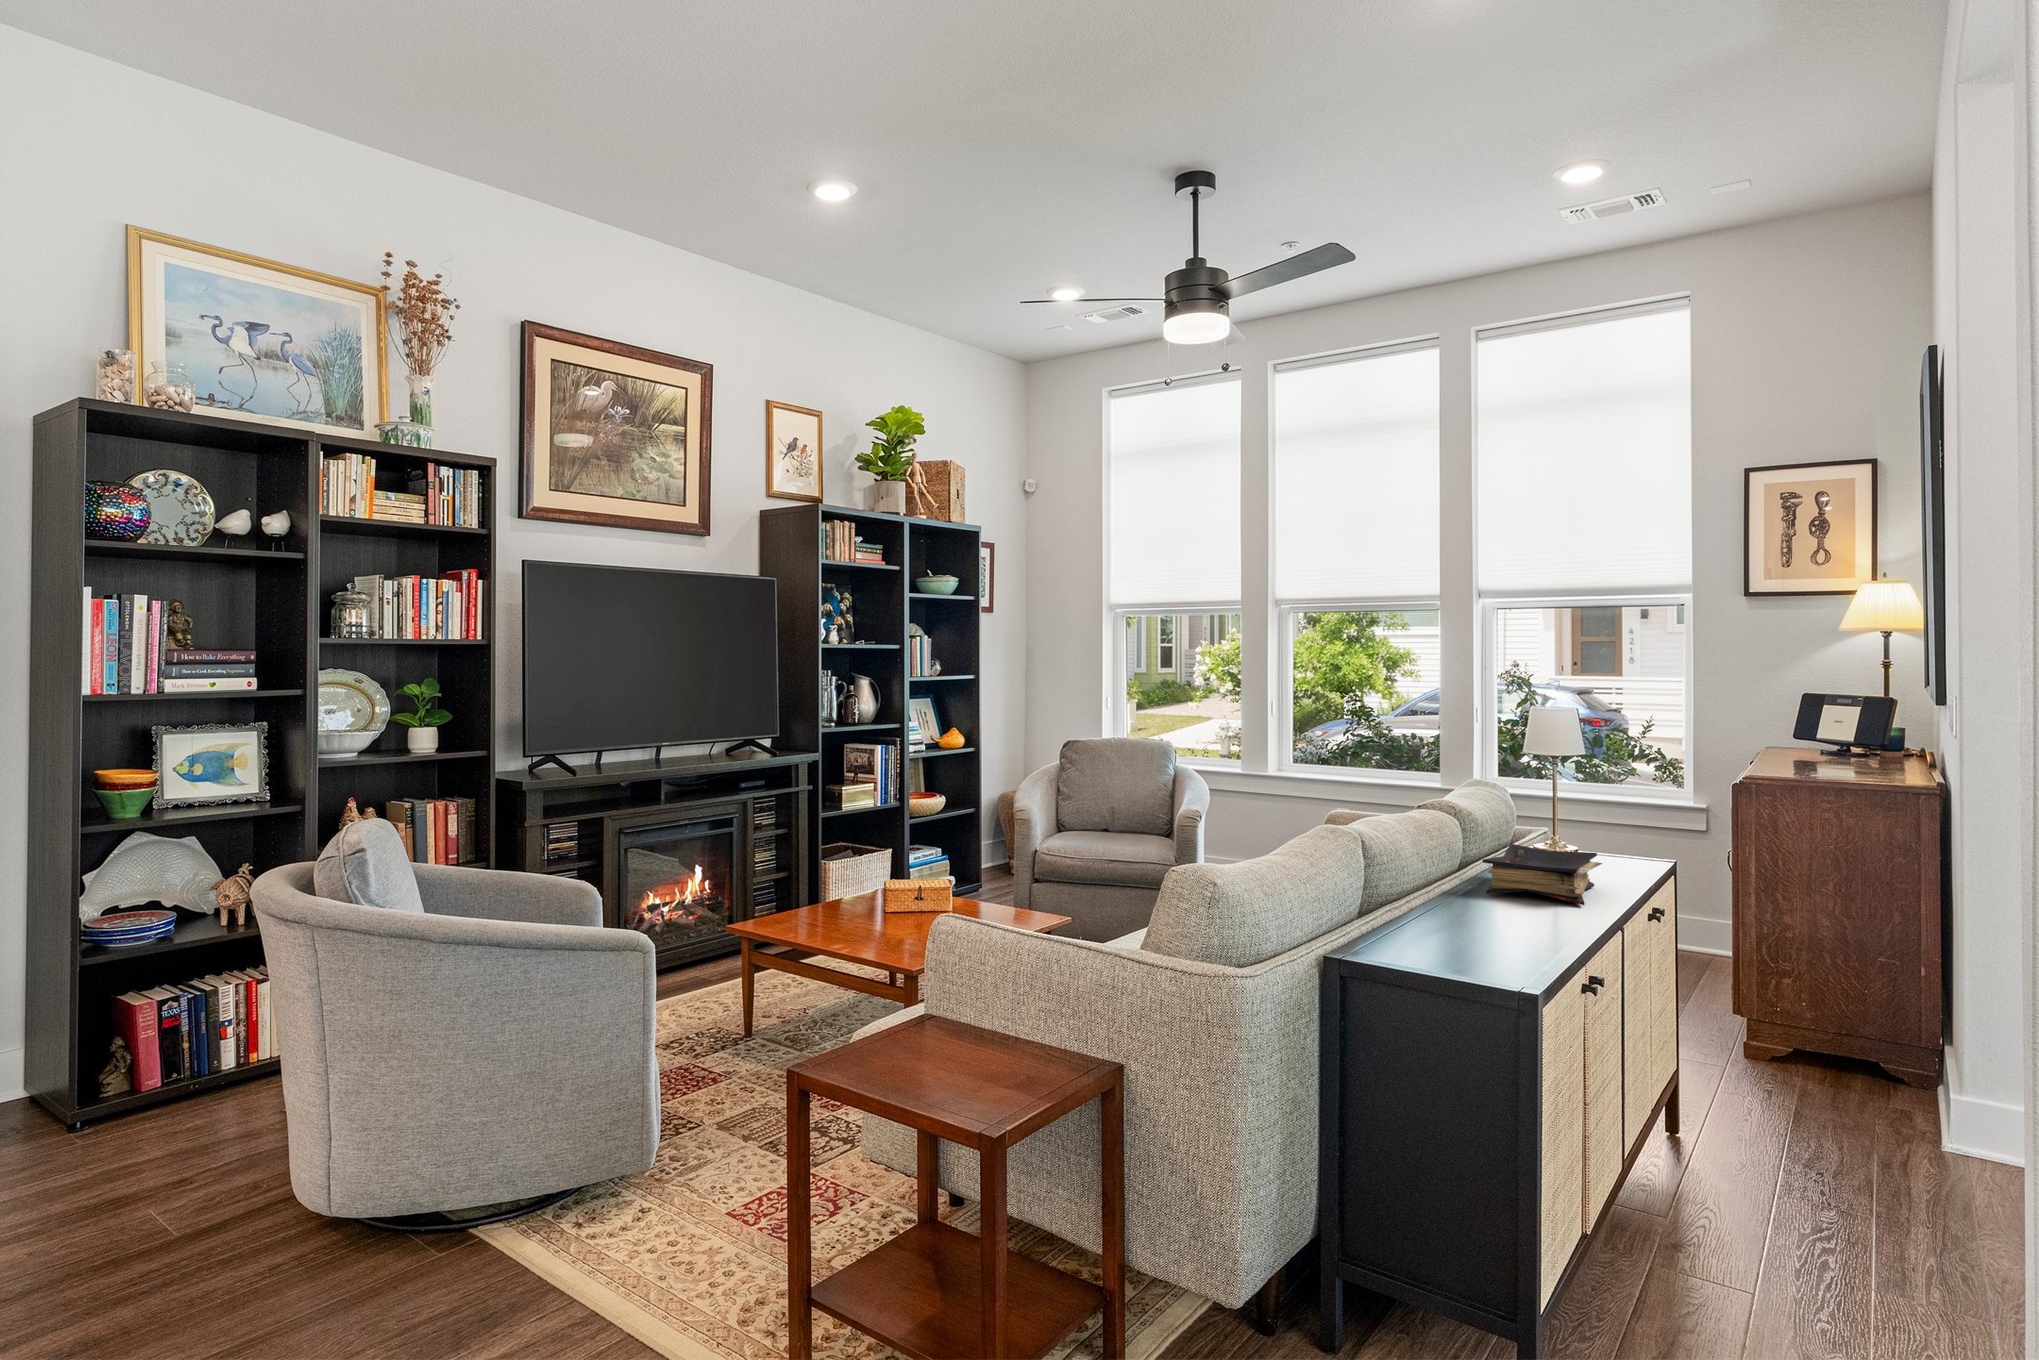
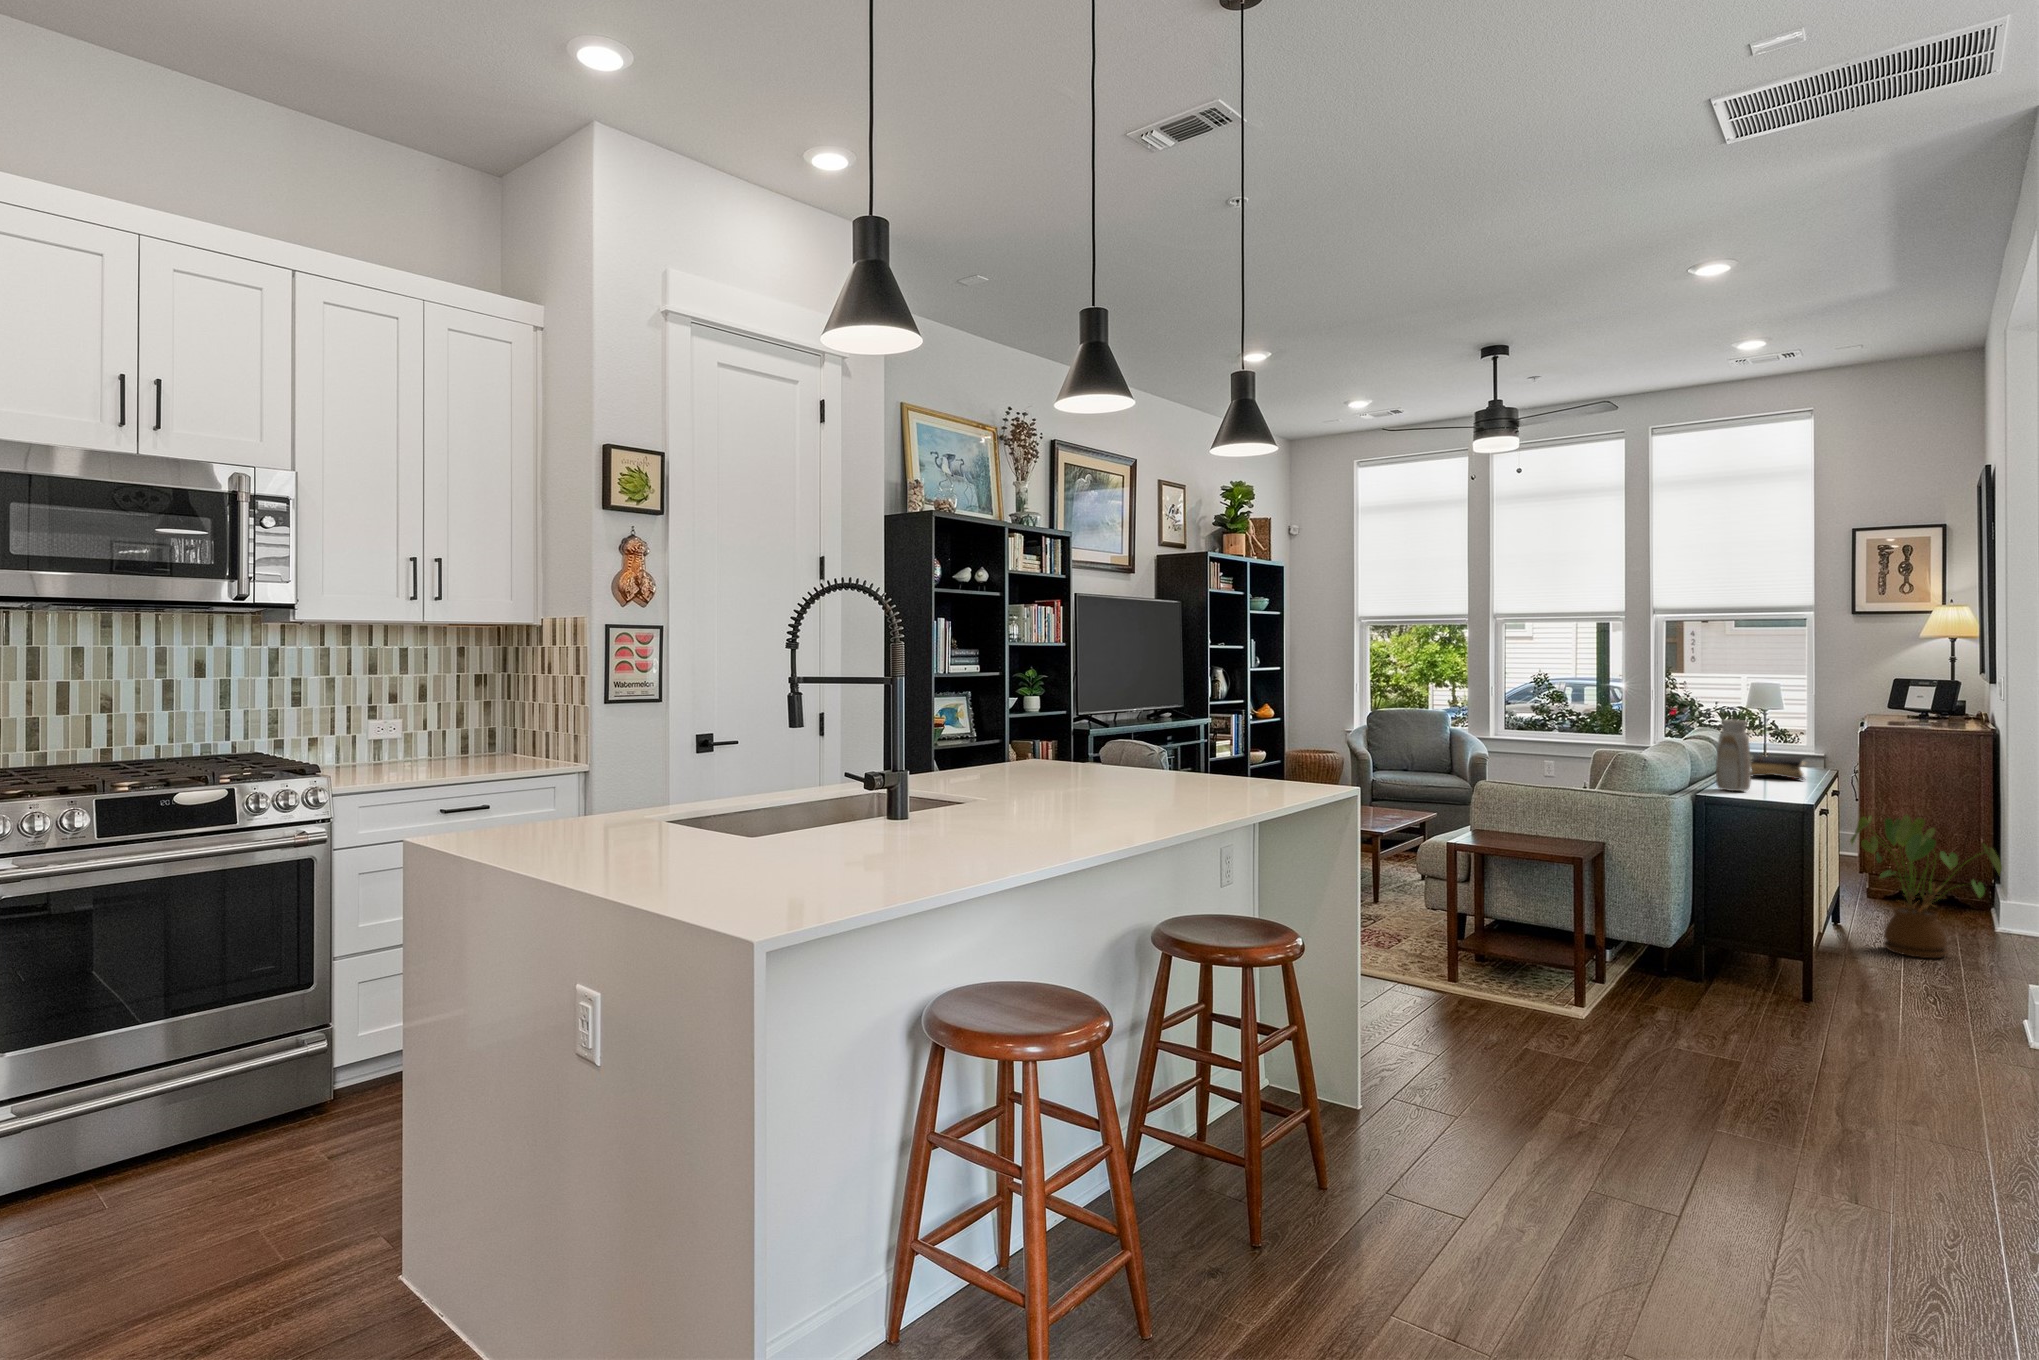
vase: none [1387,794,1450,944] -> present [1716,719,1751,791]
house plant: none [1680,959,1953,1256] -> present [1850,815,2002,958]

